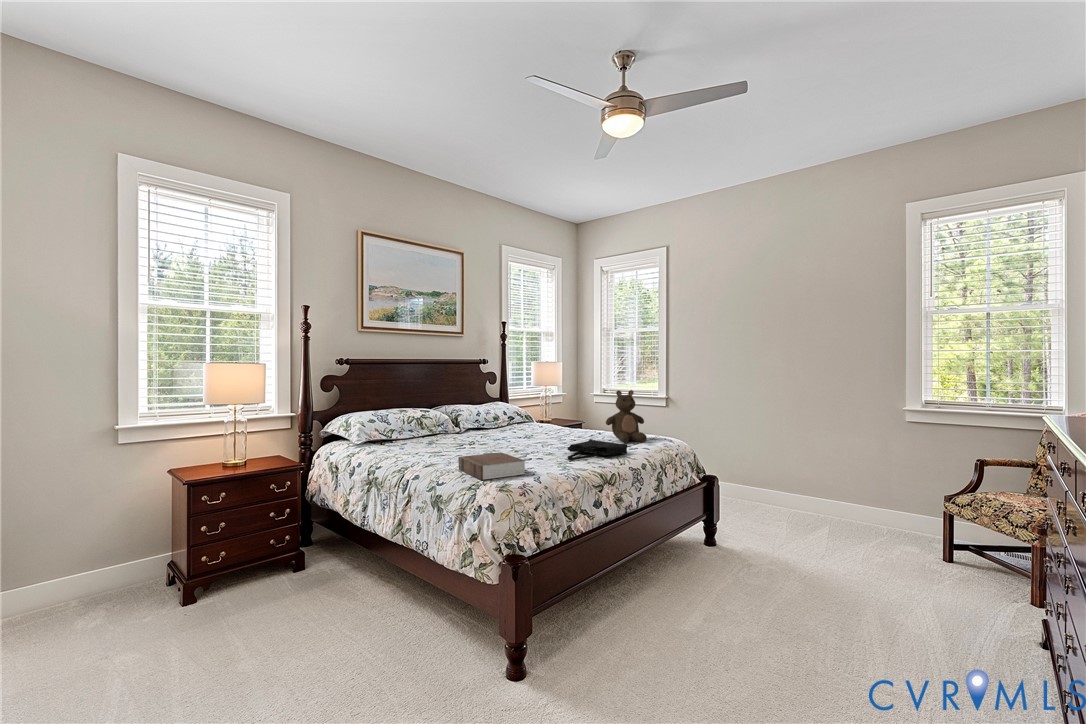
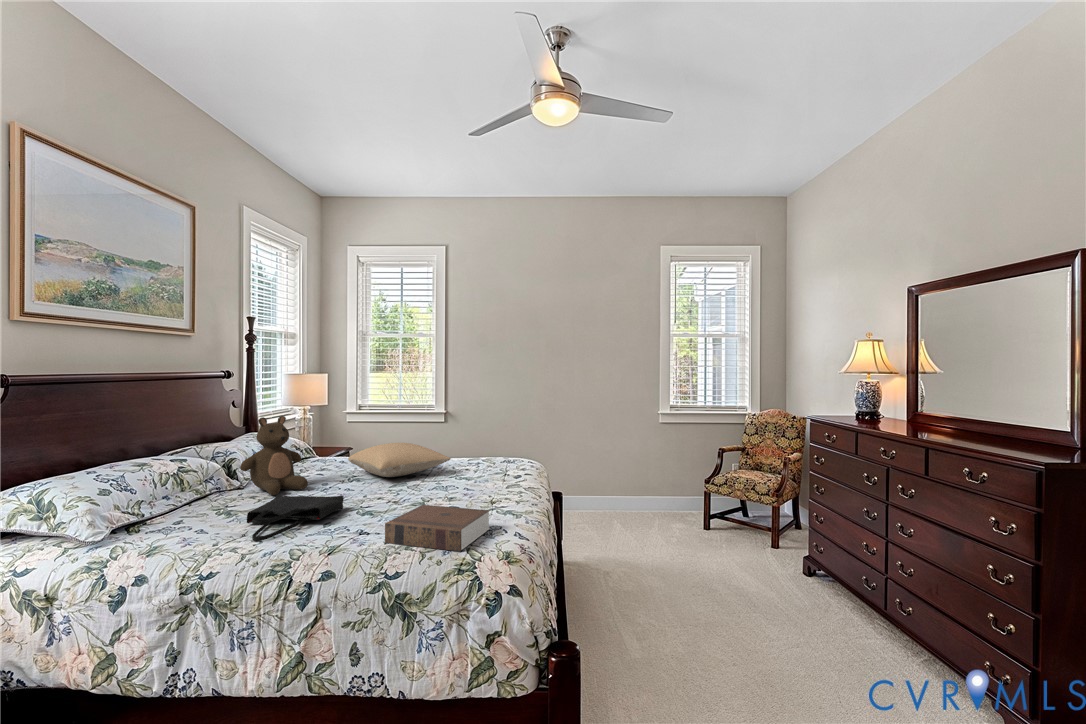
stuffed bear: present [606,390,647,443] -> present [240,416,308,495]
pillow: none [525,415,586,440] -> present [348,443,451,477]
tote bag: present [567,439,627,460] -> present [247,495,344,541]

